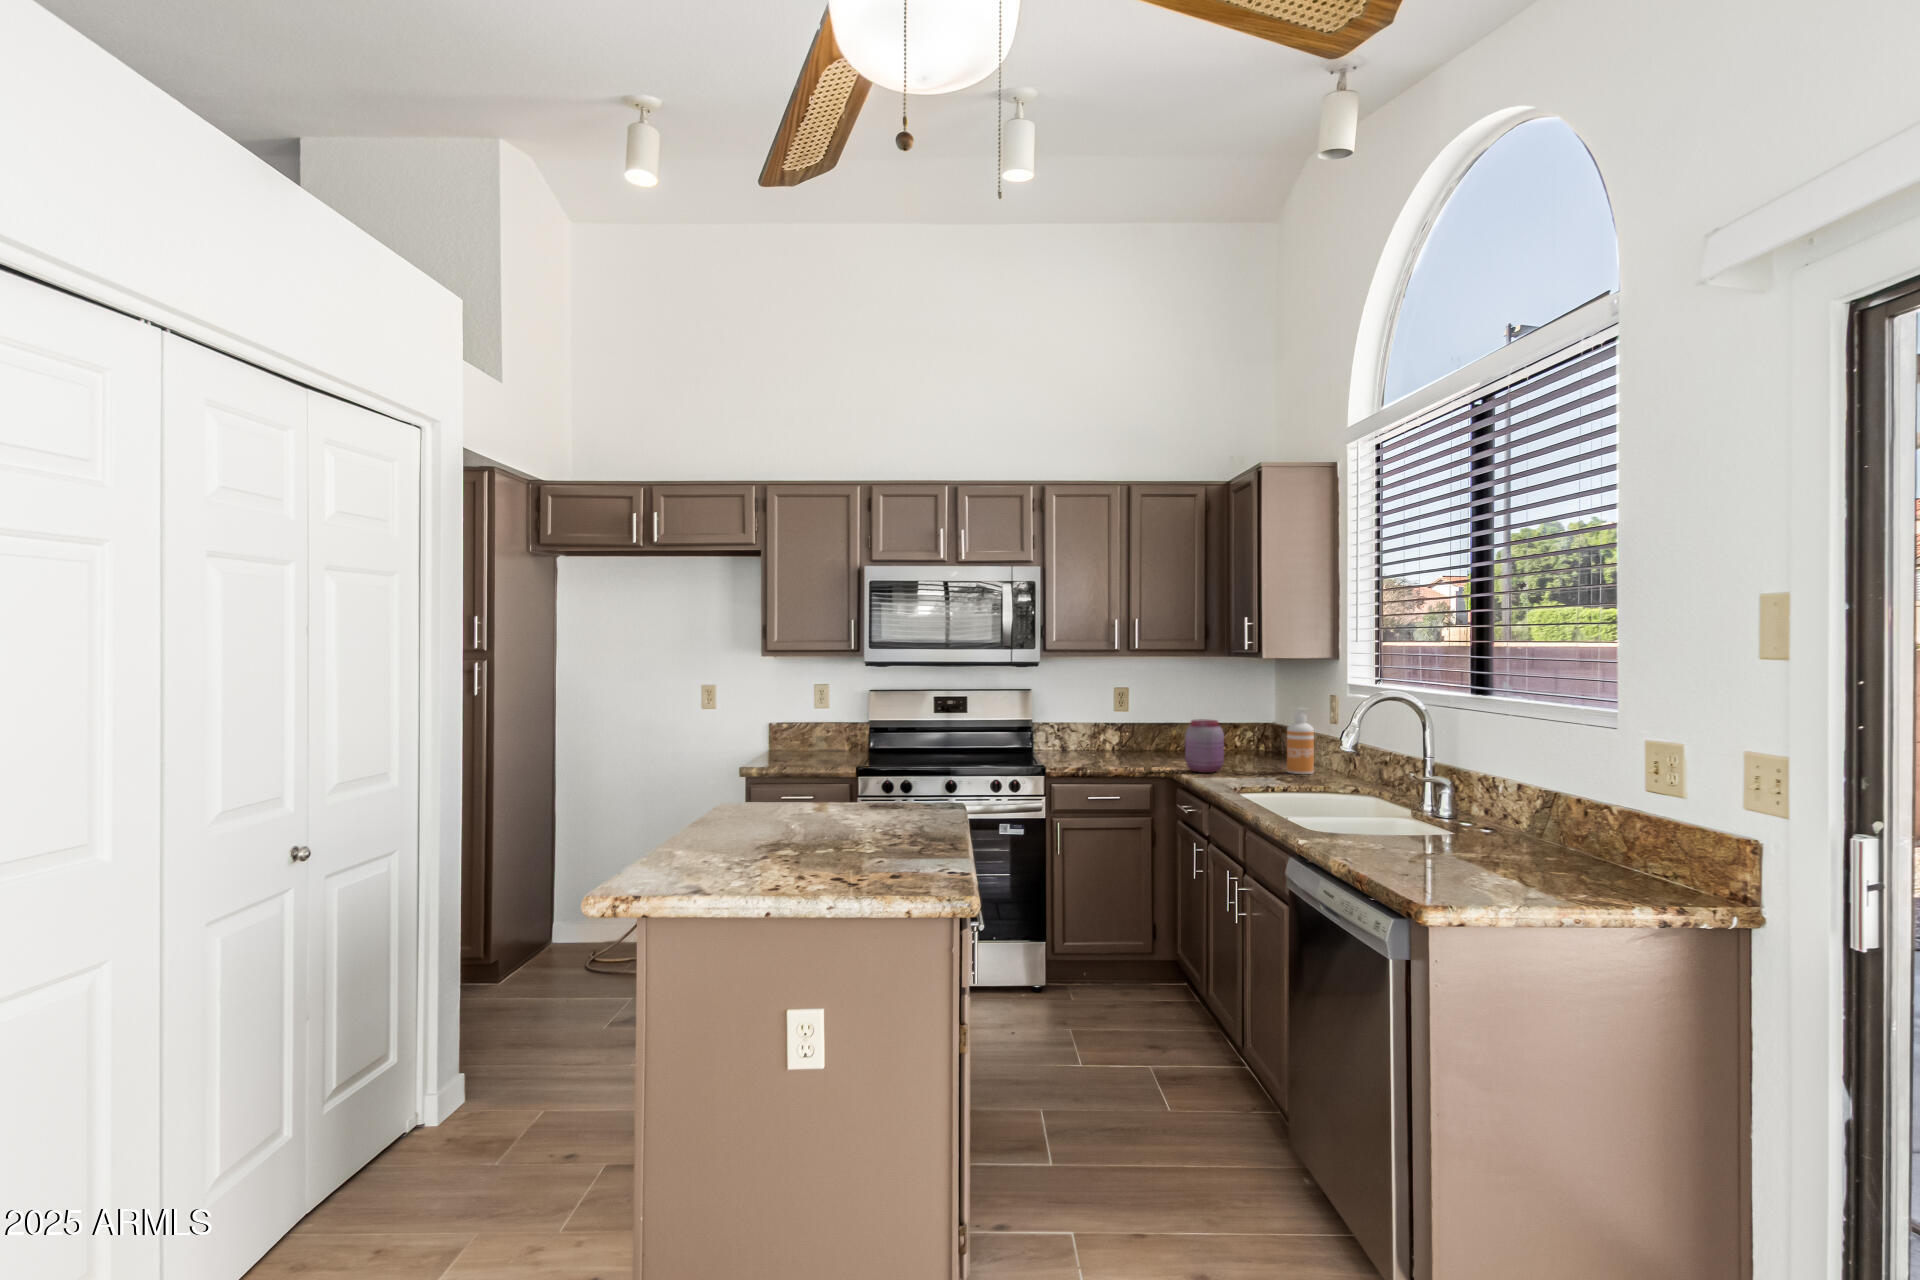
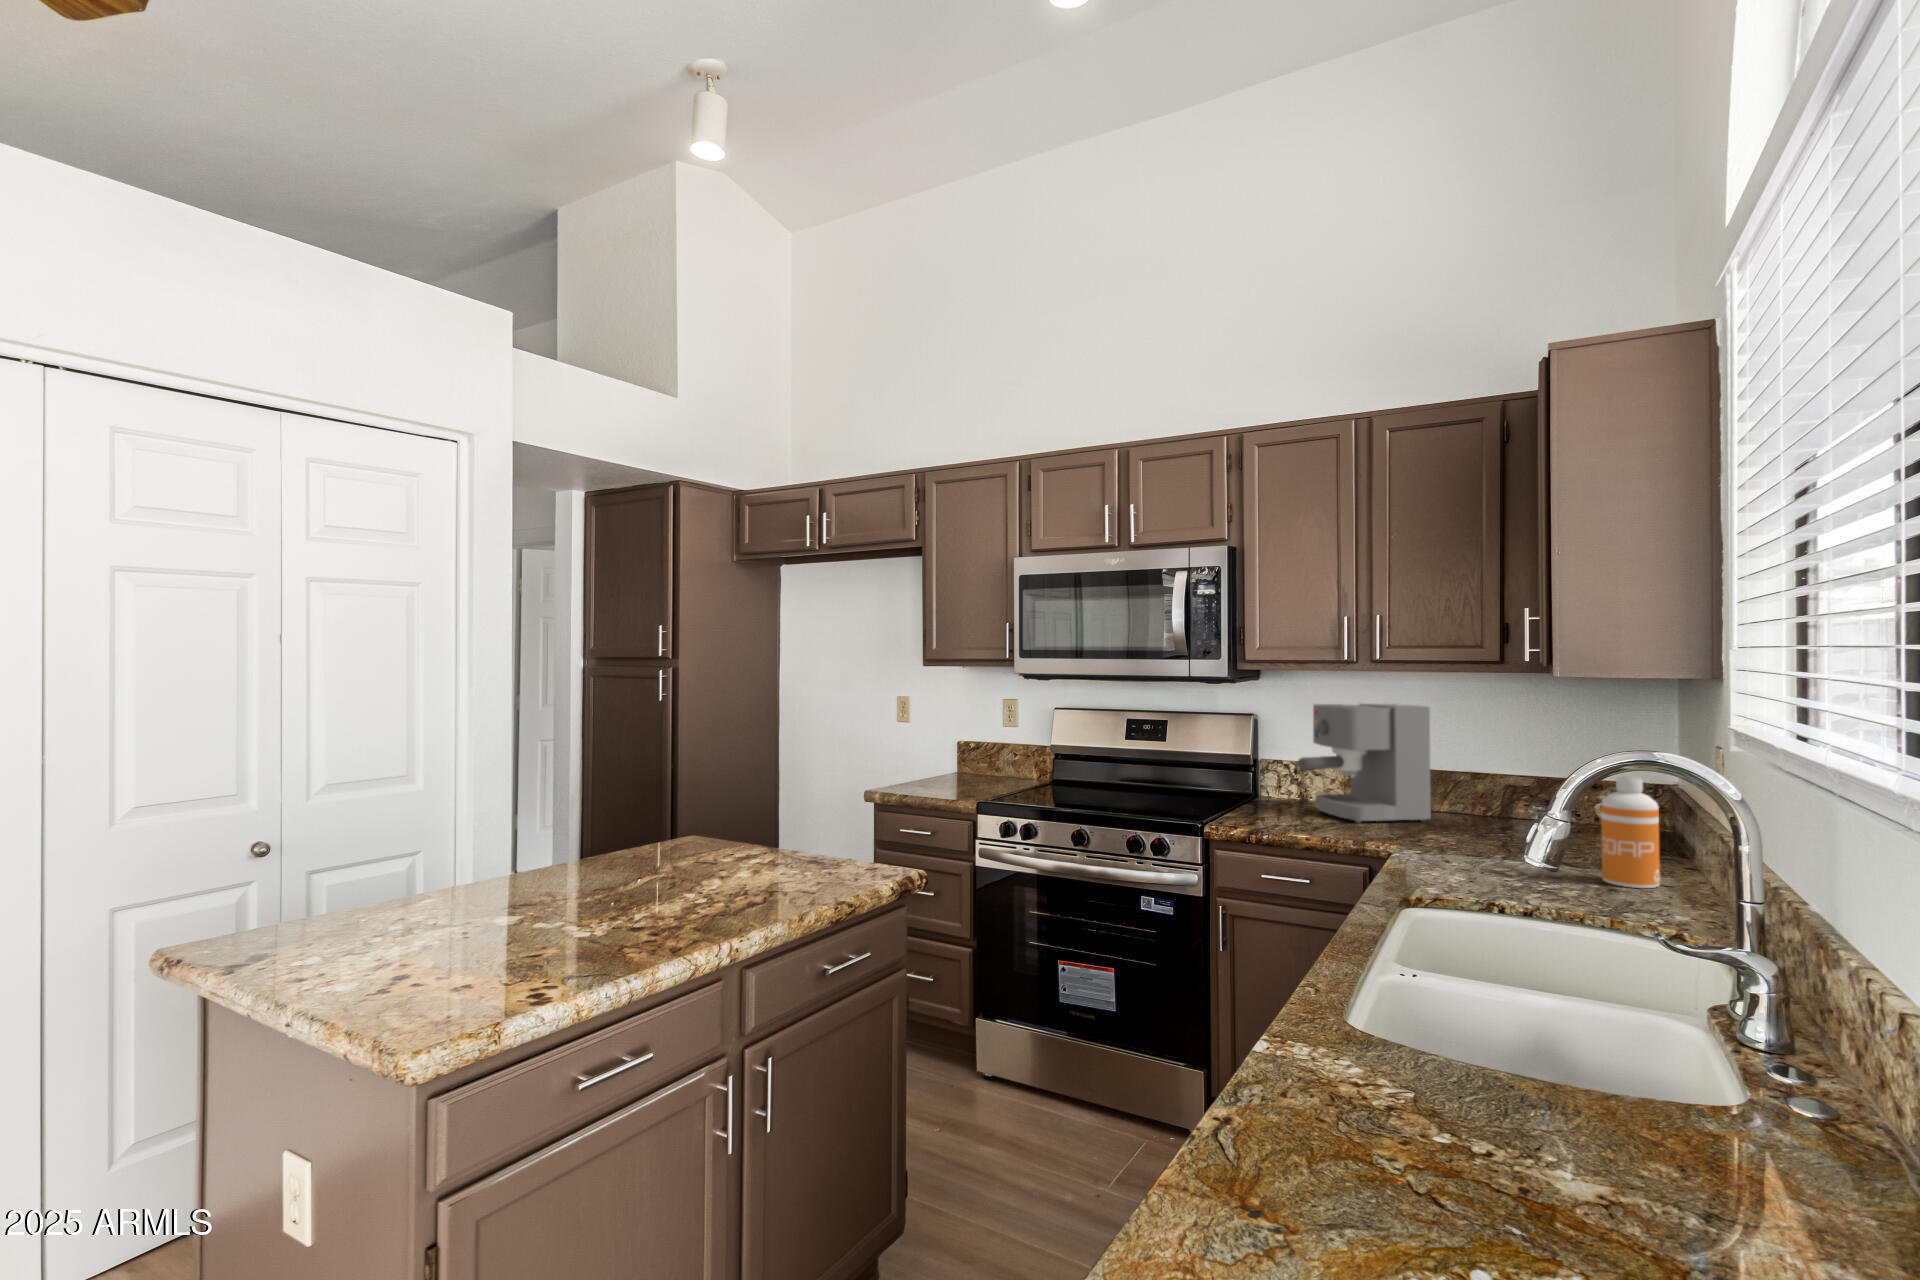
coffee maker: none [1071,679,1147,761] -> present [1297,704,1431,823]
jar: present [1185,719,1224,773] -> none [1412,773,1482,864]

